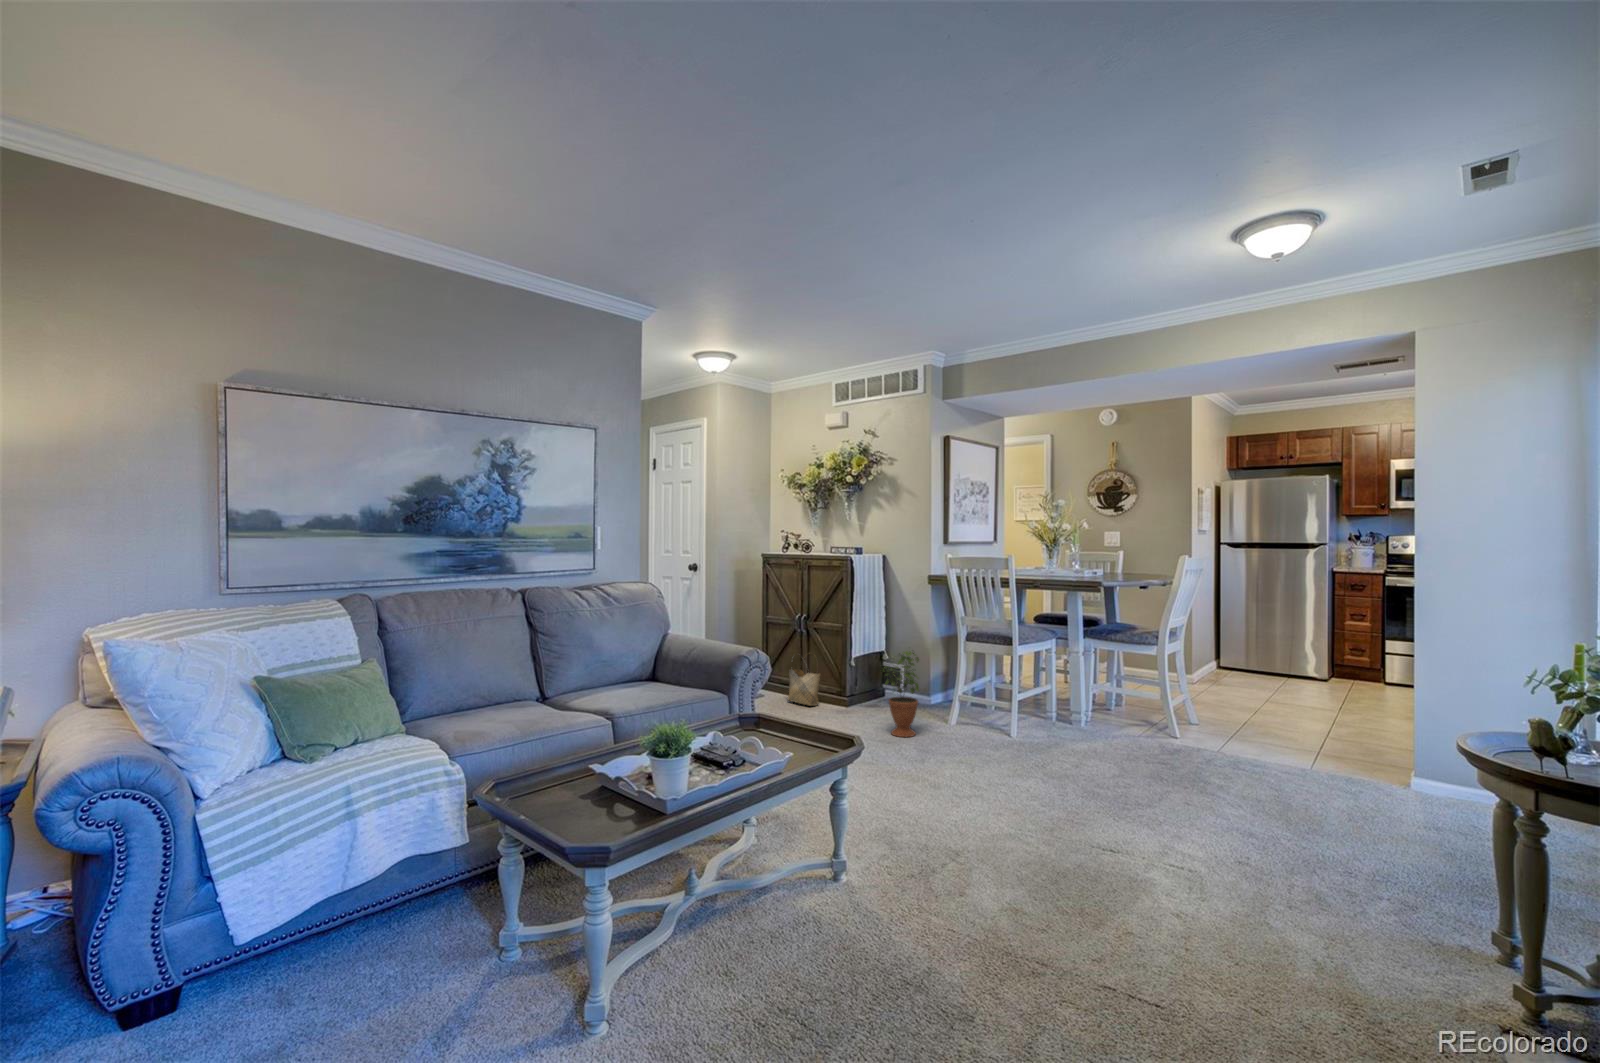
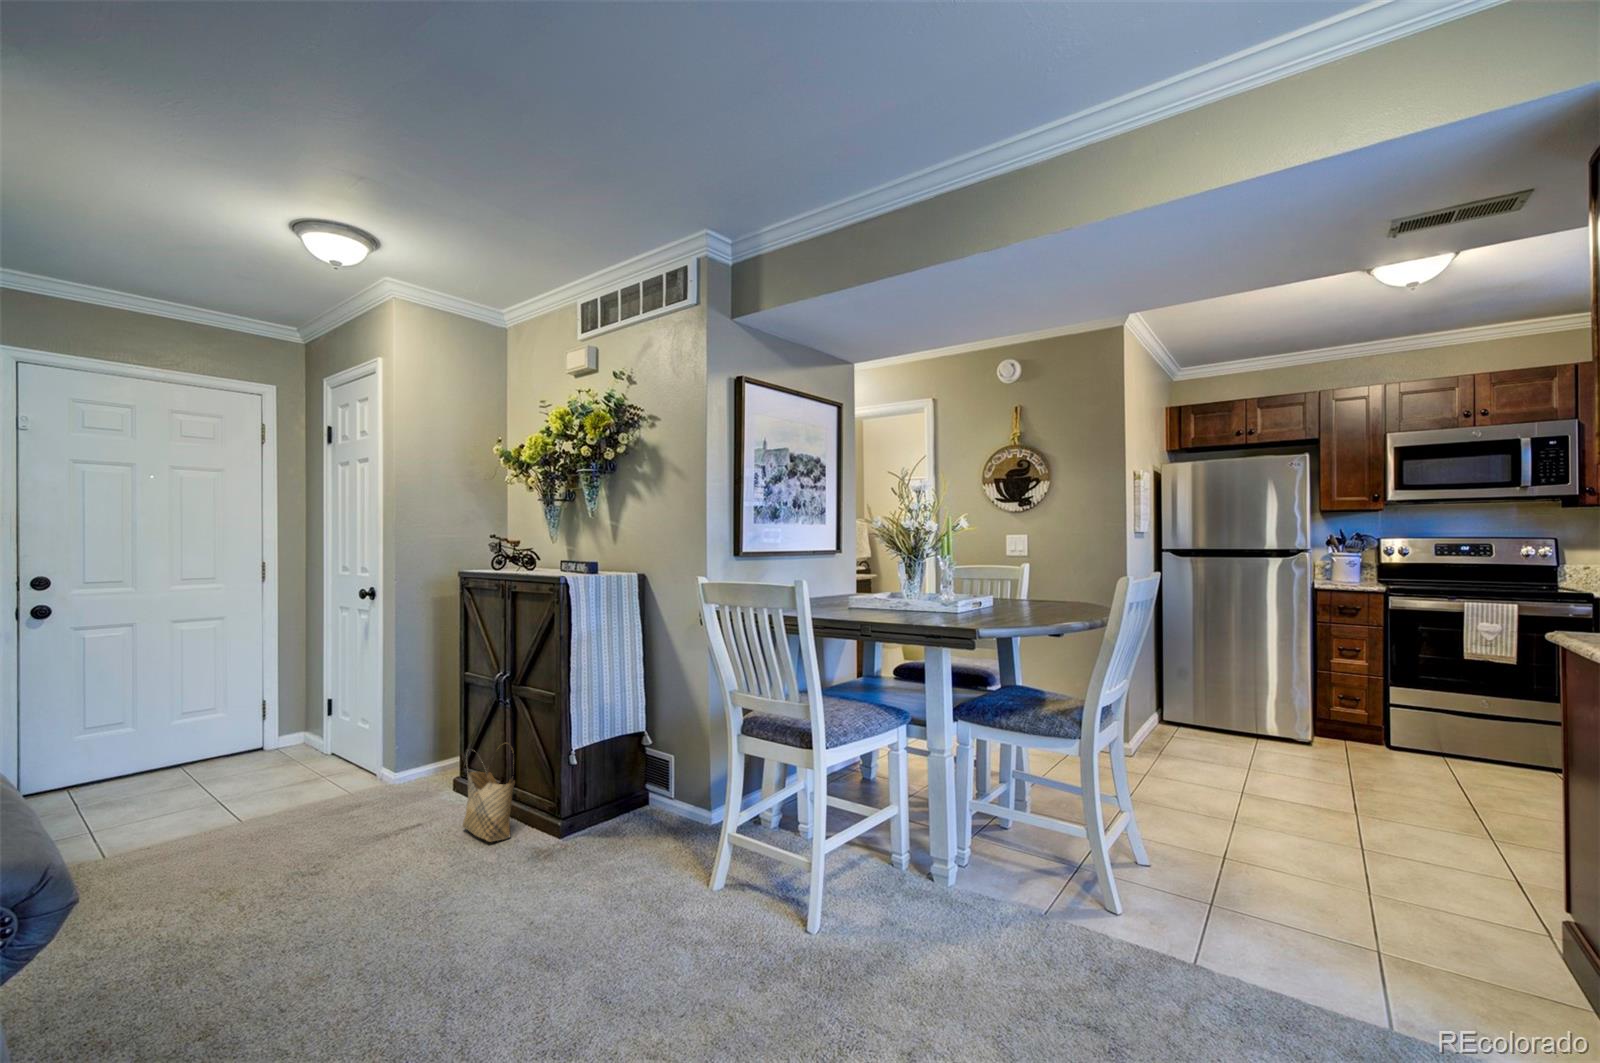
potted plant: present [883,651,919,737] -> none [555,757,635,947]

